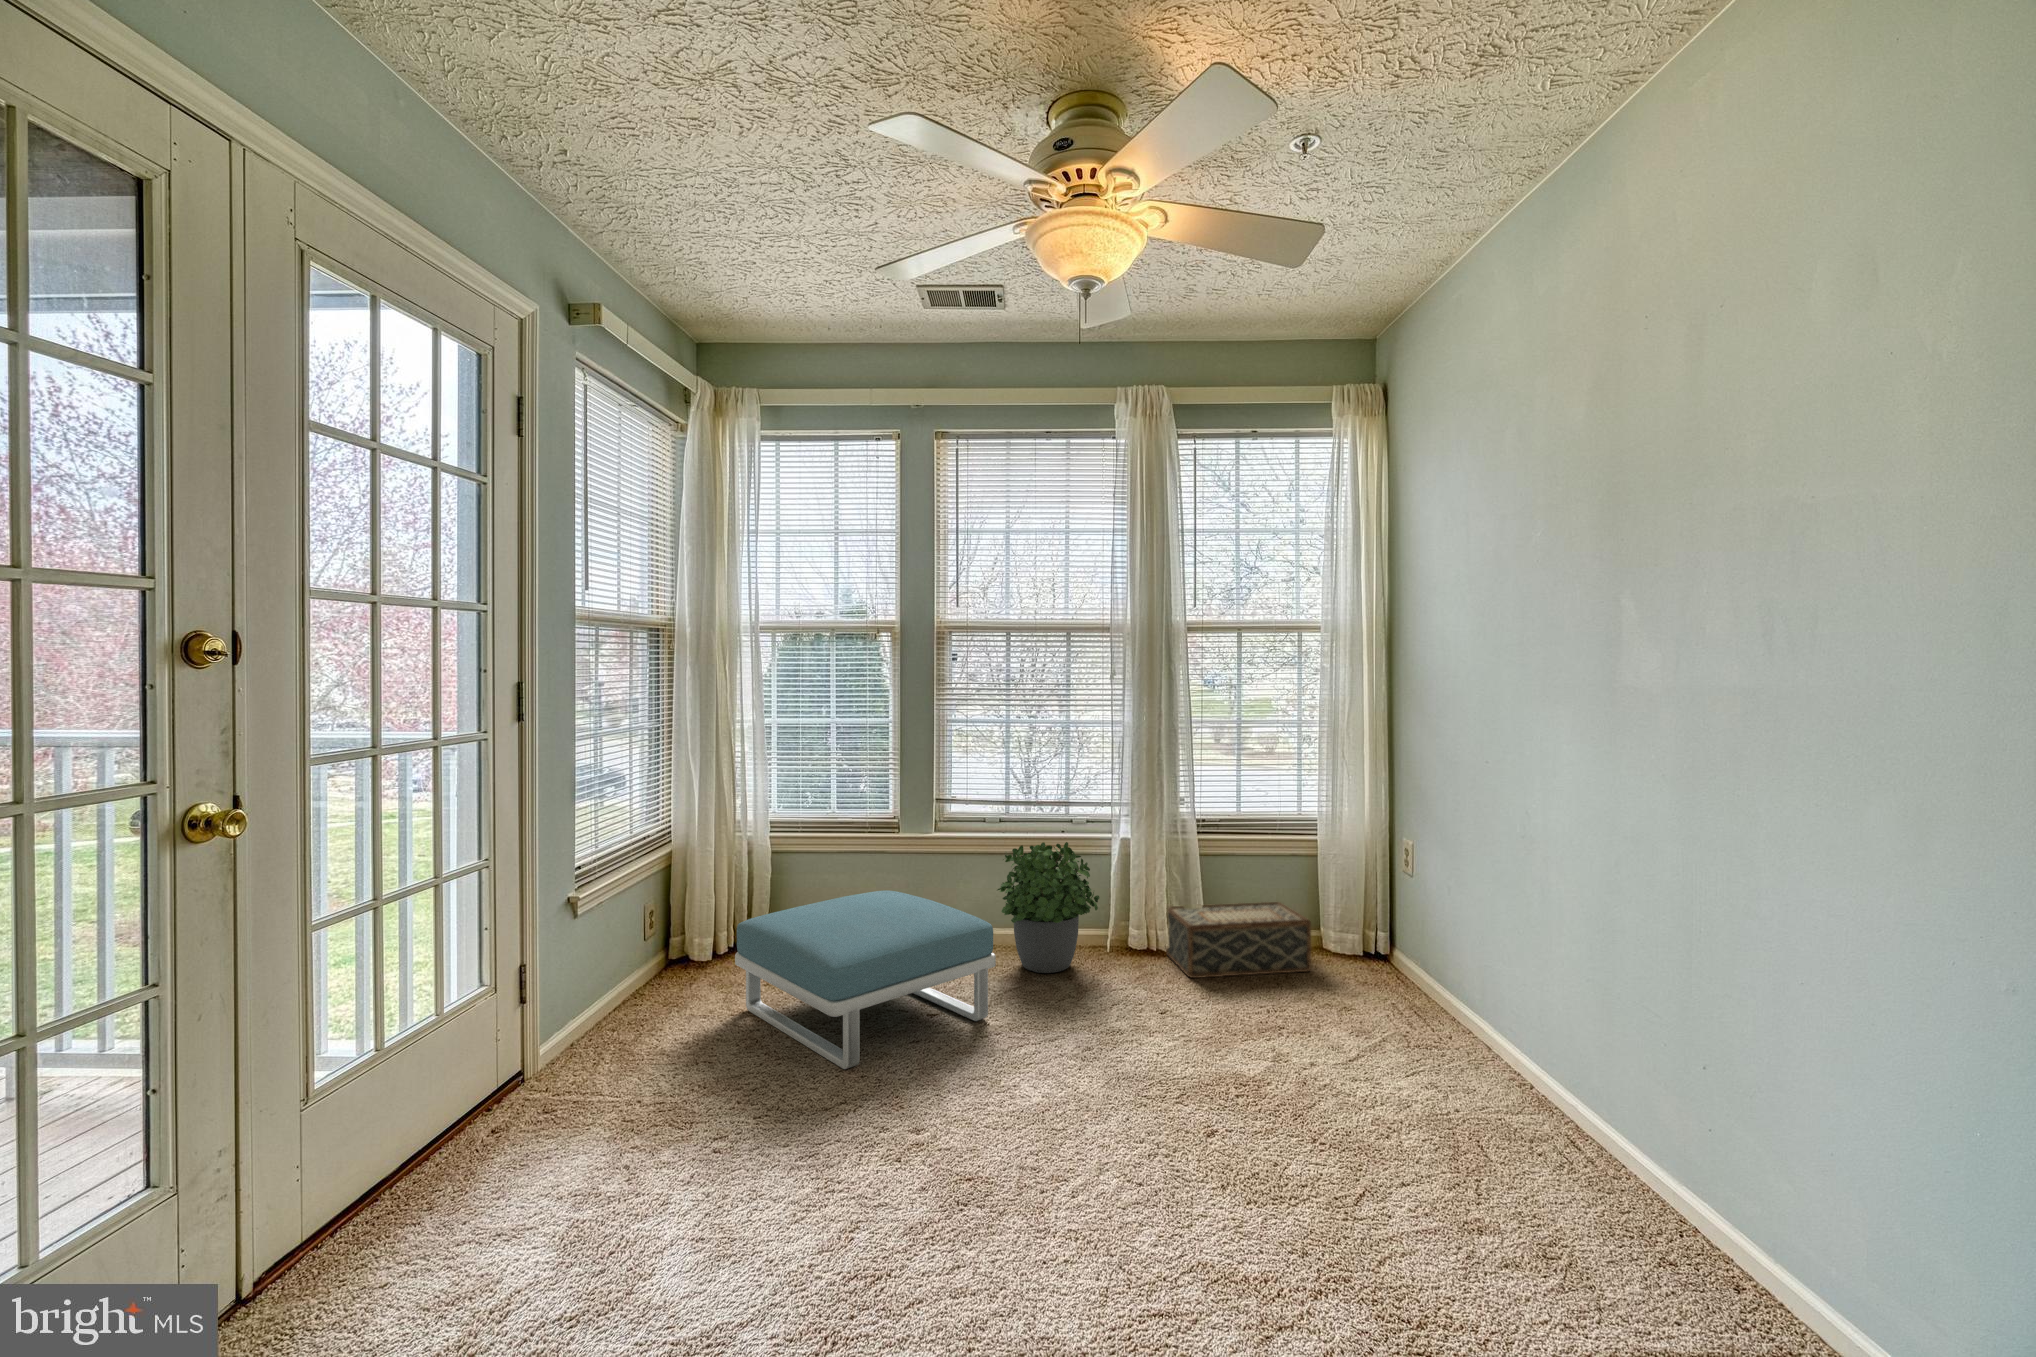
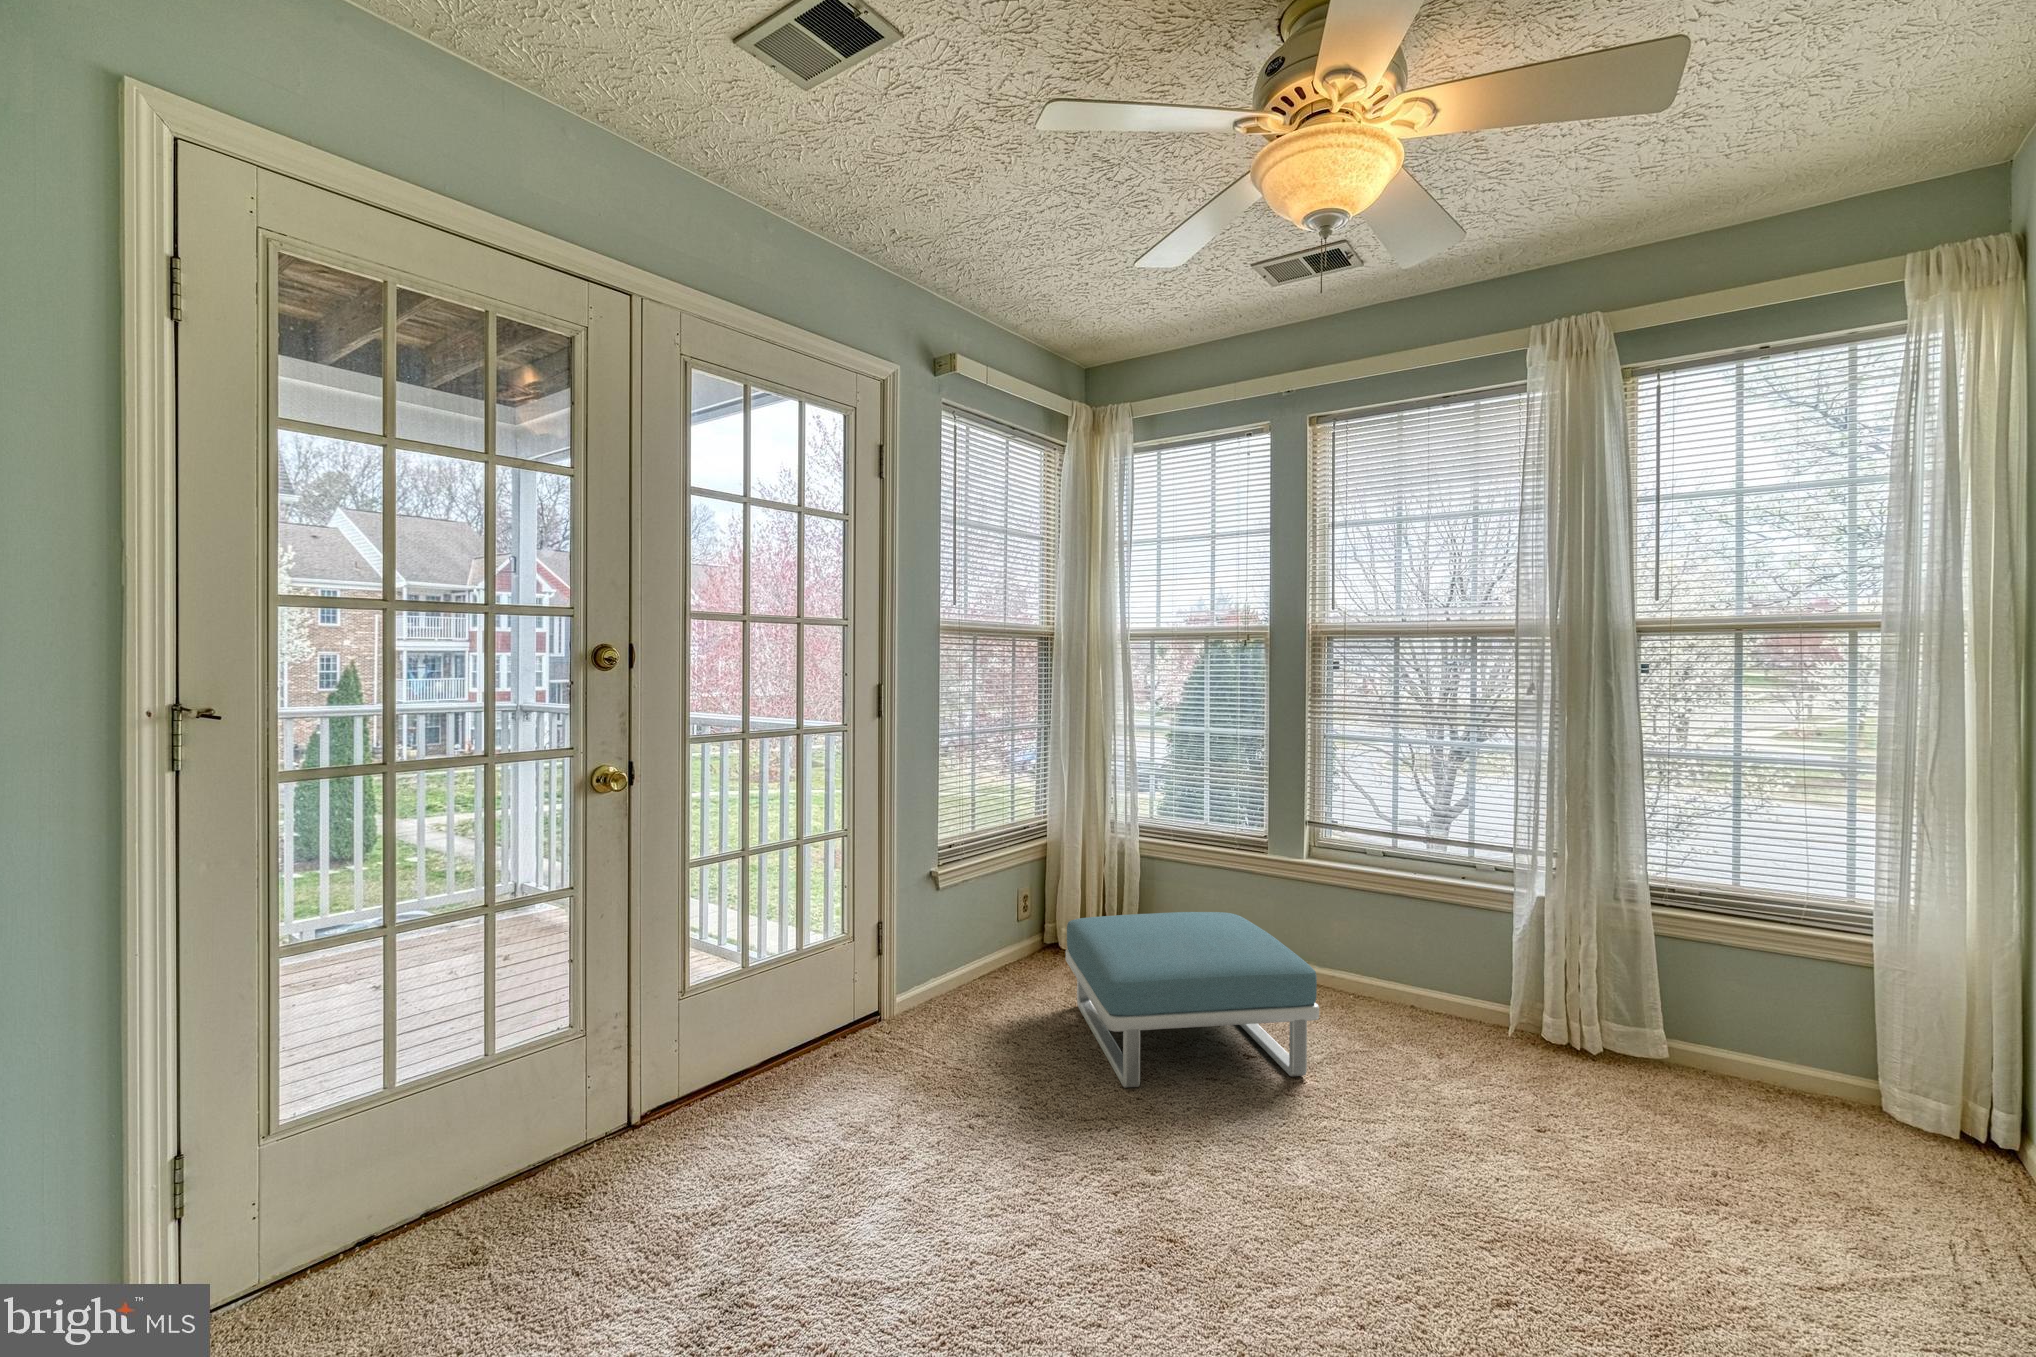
potted plant: present [998,842,1099,973] -> none [1360,886,1490,1046]
woven basket: present [1166,902,1311,978] -> none [1603,996,1850,1140]

